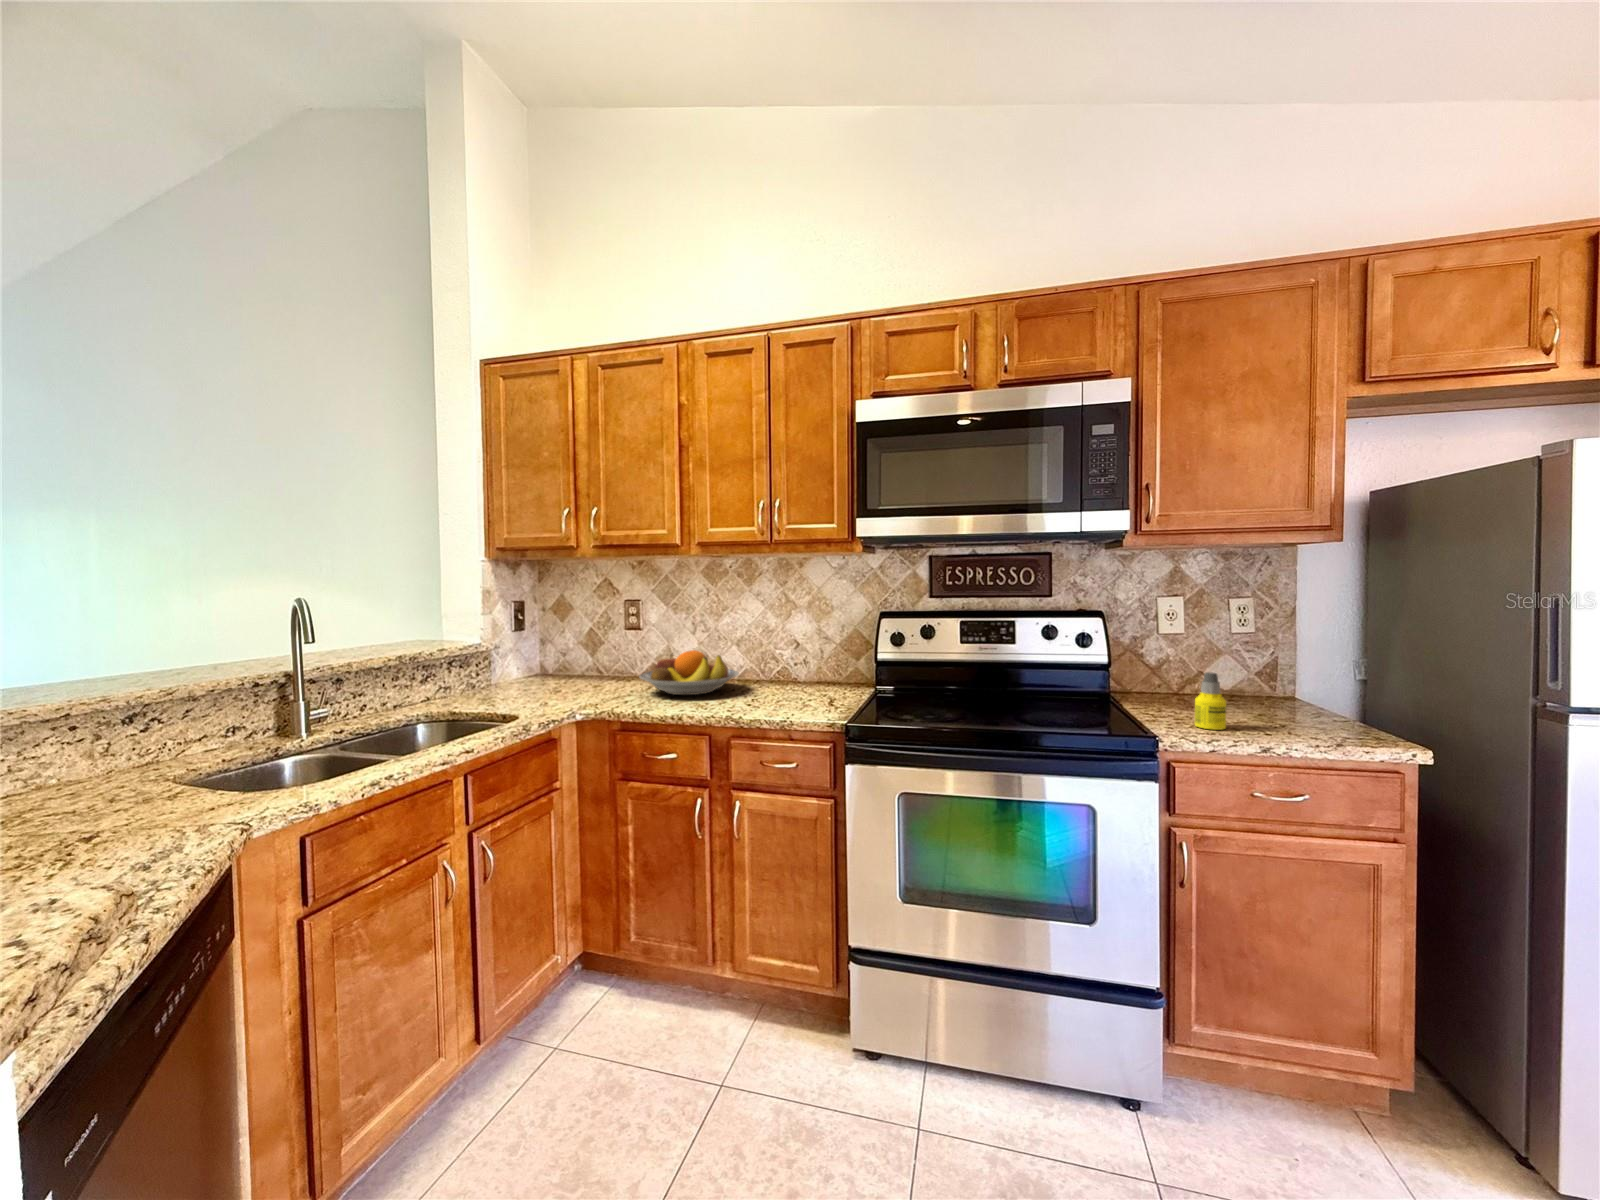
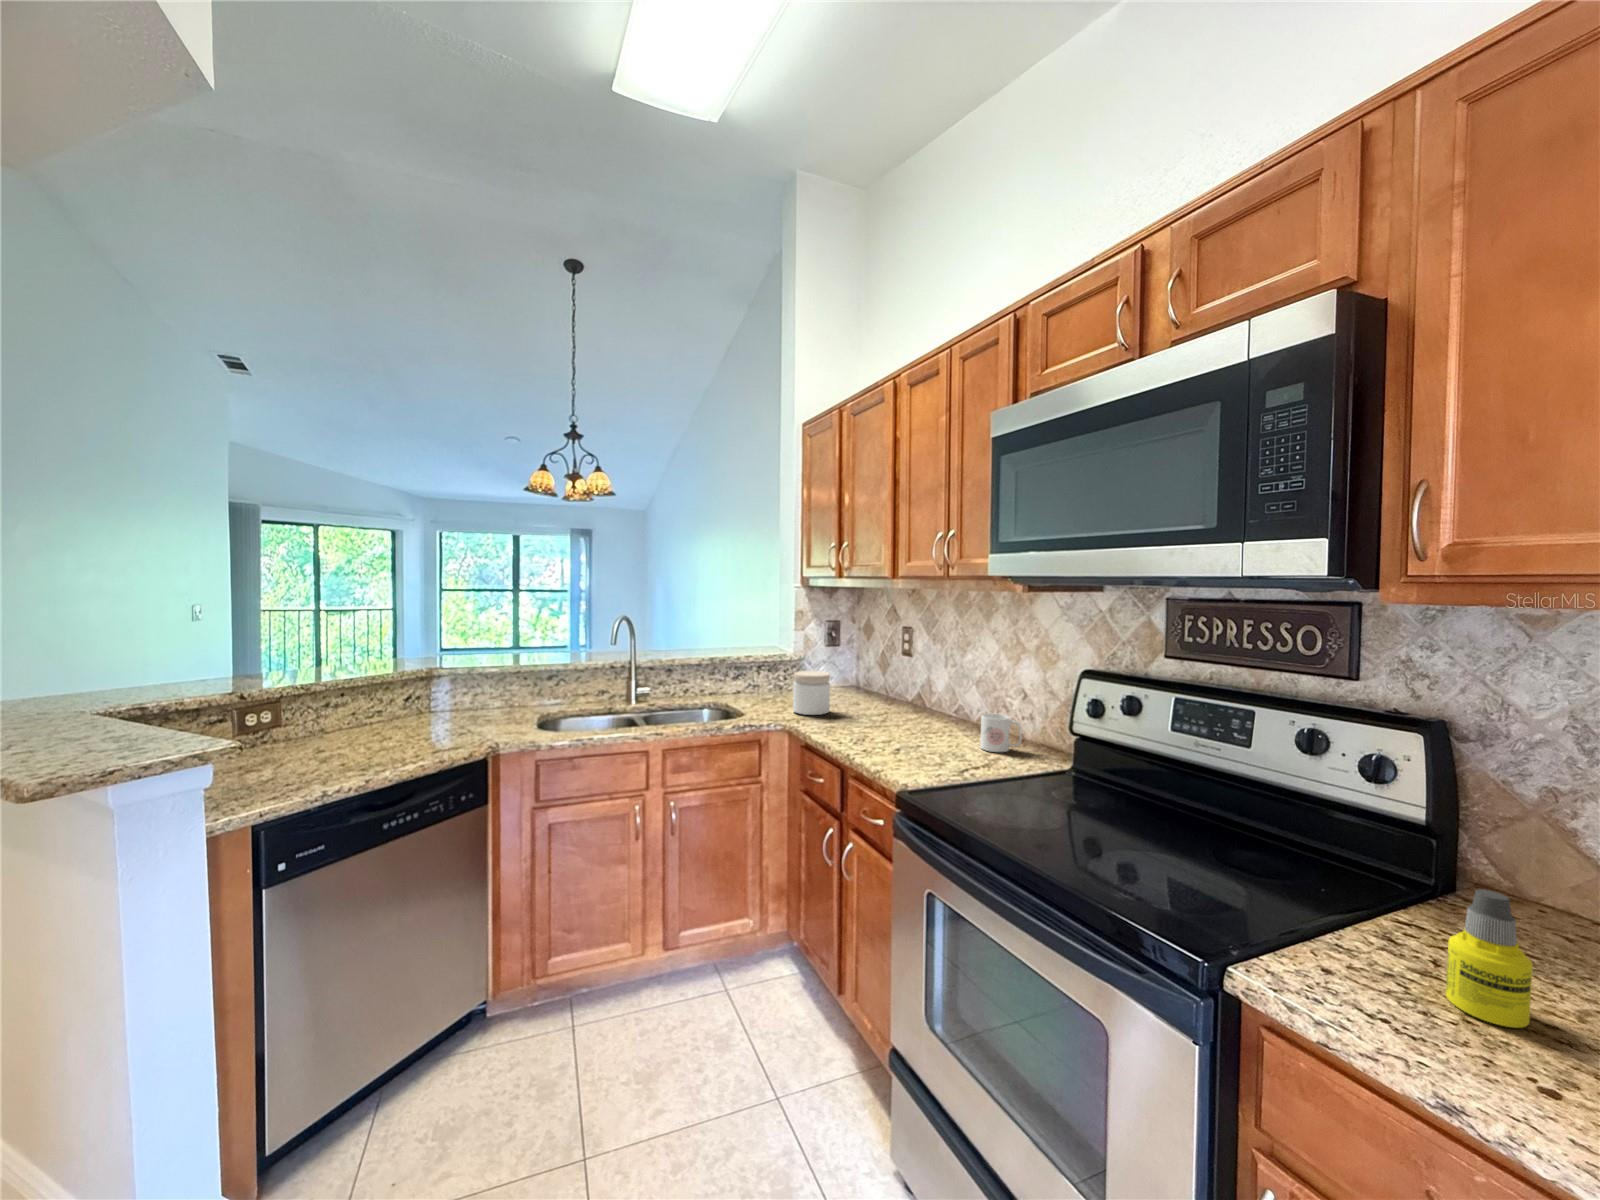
fruit bowl: present [639,650,739,695] -> none [854,683,954,729]
jar: none [554,652,599,702] -> present [793,671,830,715]
mug: none [789,662,820,693] -> present [980,713,1022,752]

